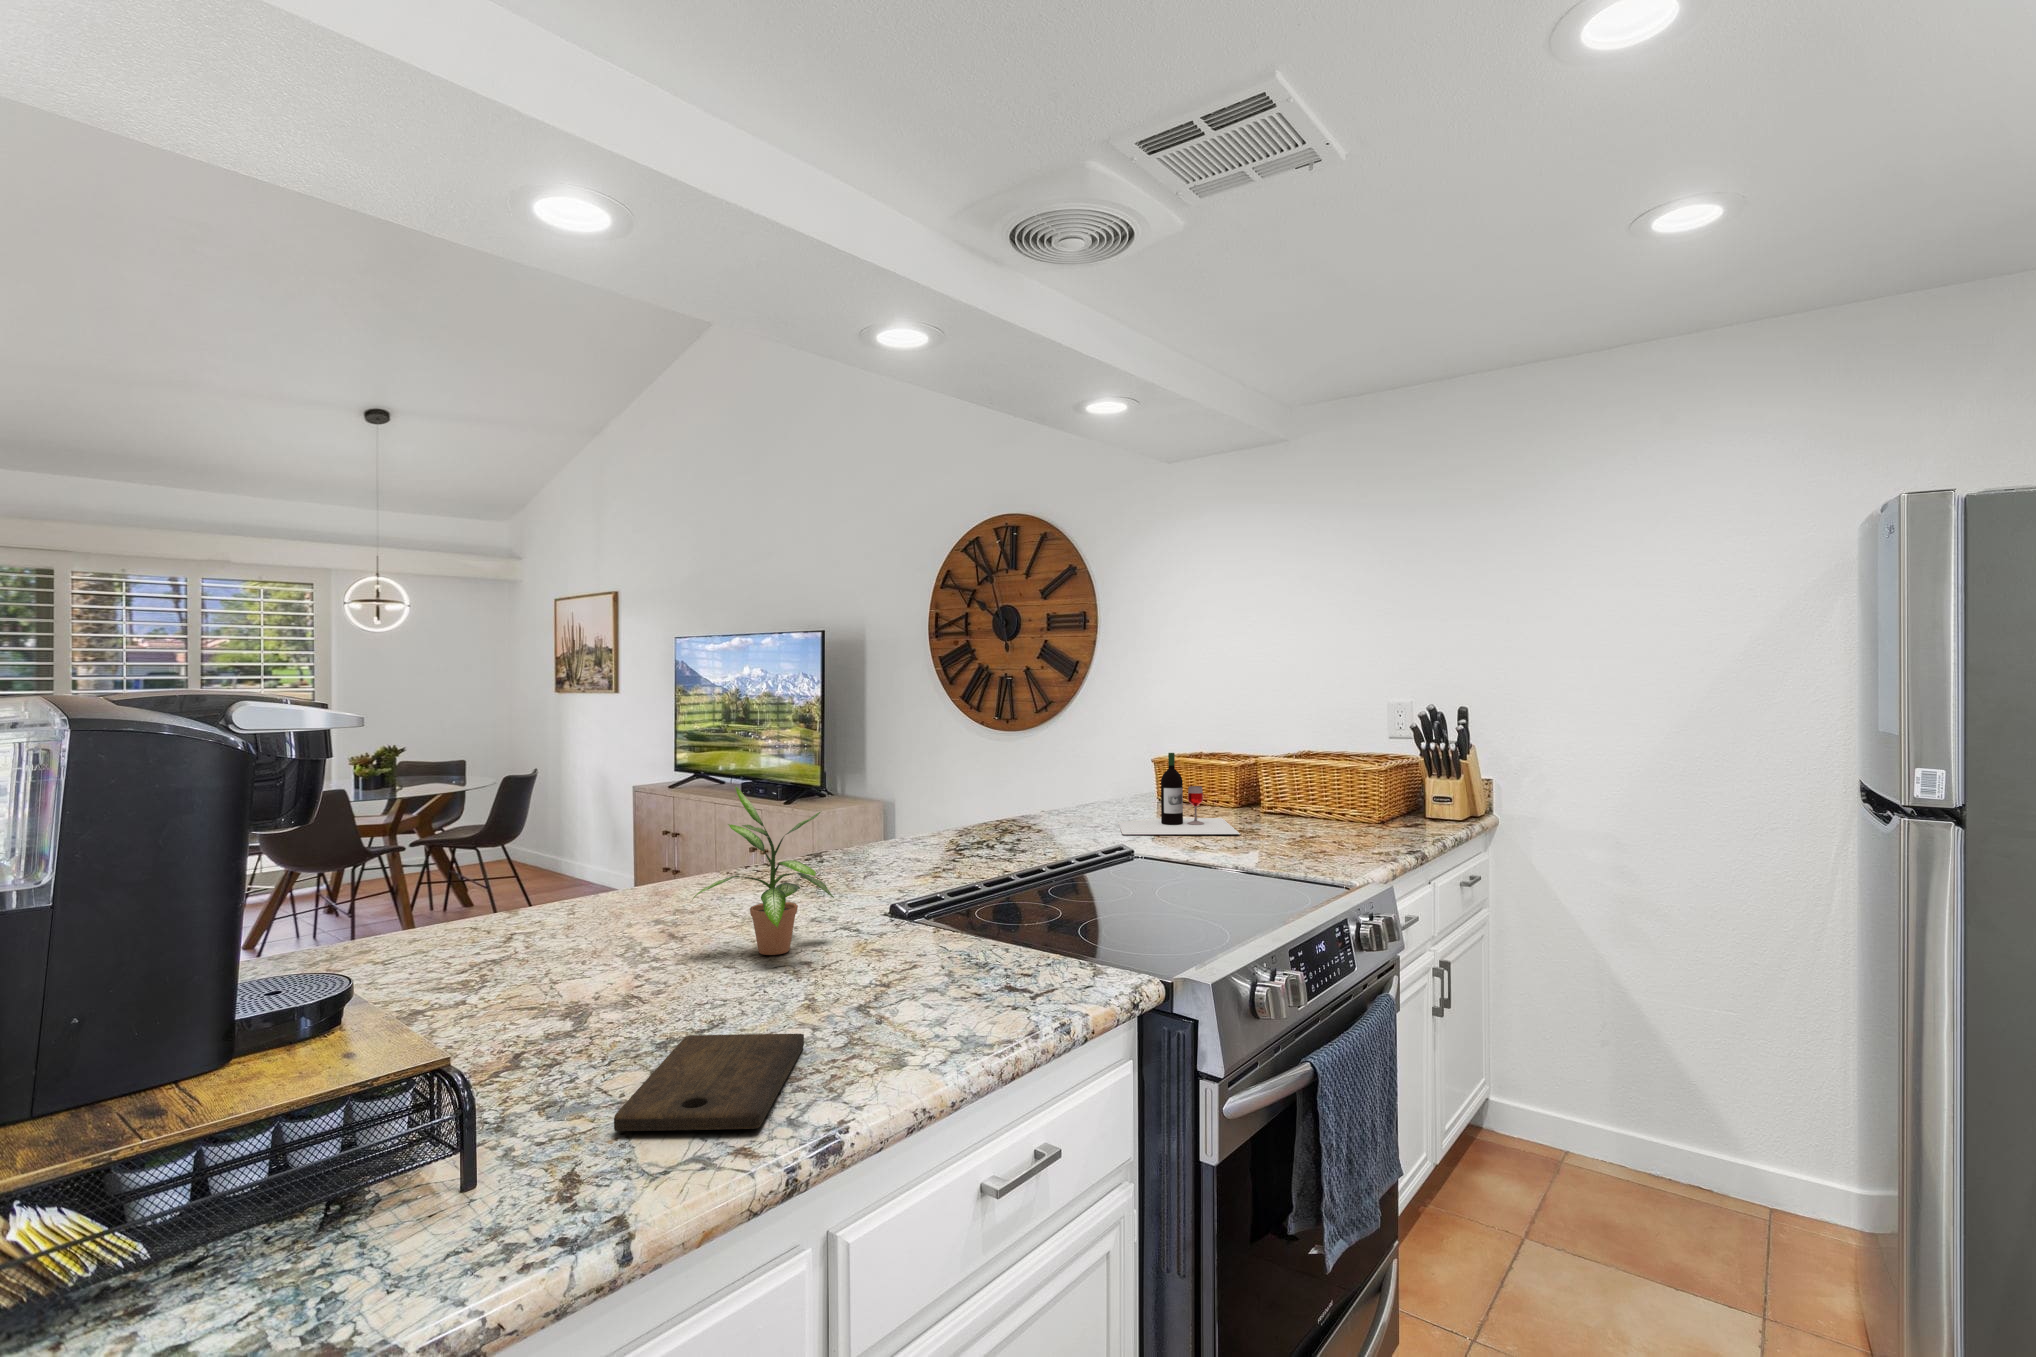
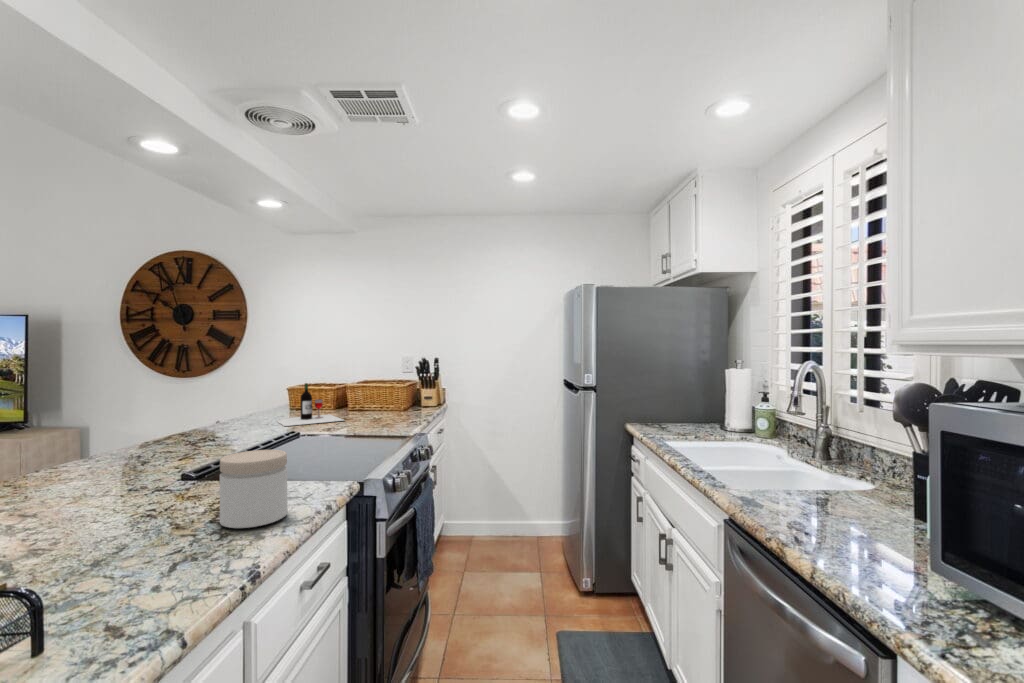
potted plant: present [694,786,834,955] -> none [57,410,161,510]
jar: none [861,886,980,1039] -> present [220,450,288,528]
cutting board: present [614,1034,804,1131] -> none [116,536,212,601]

